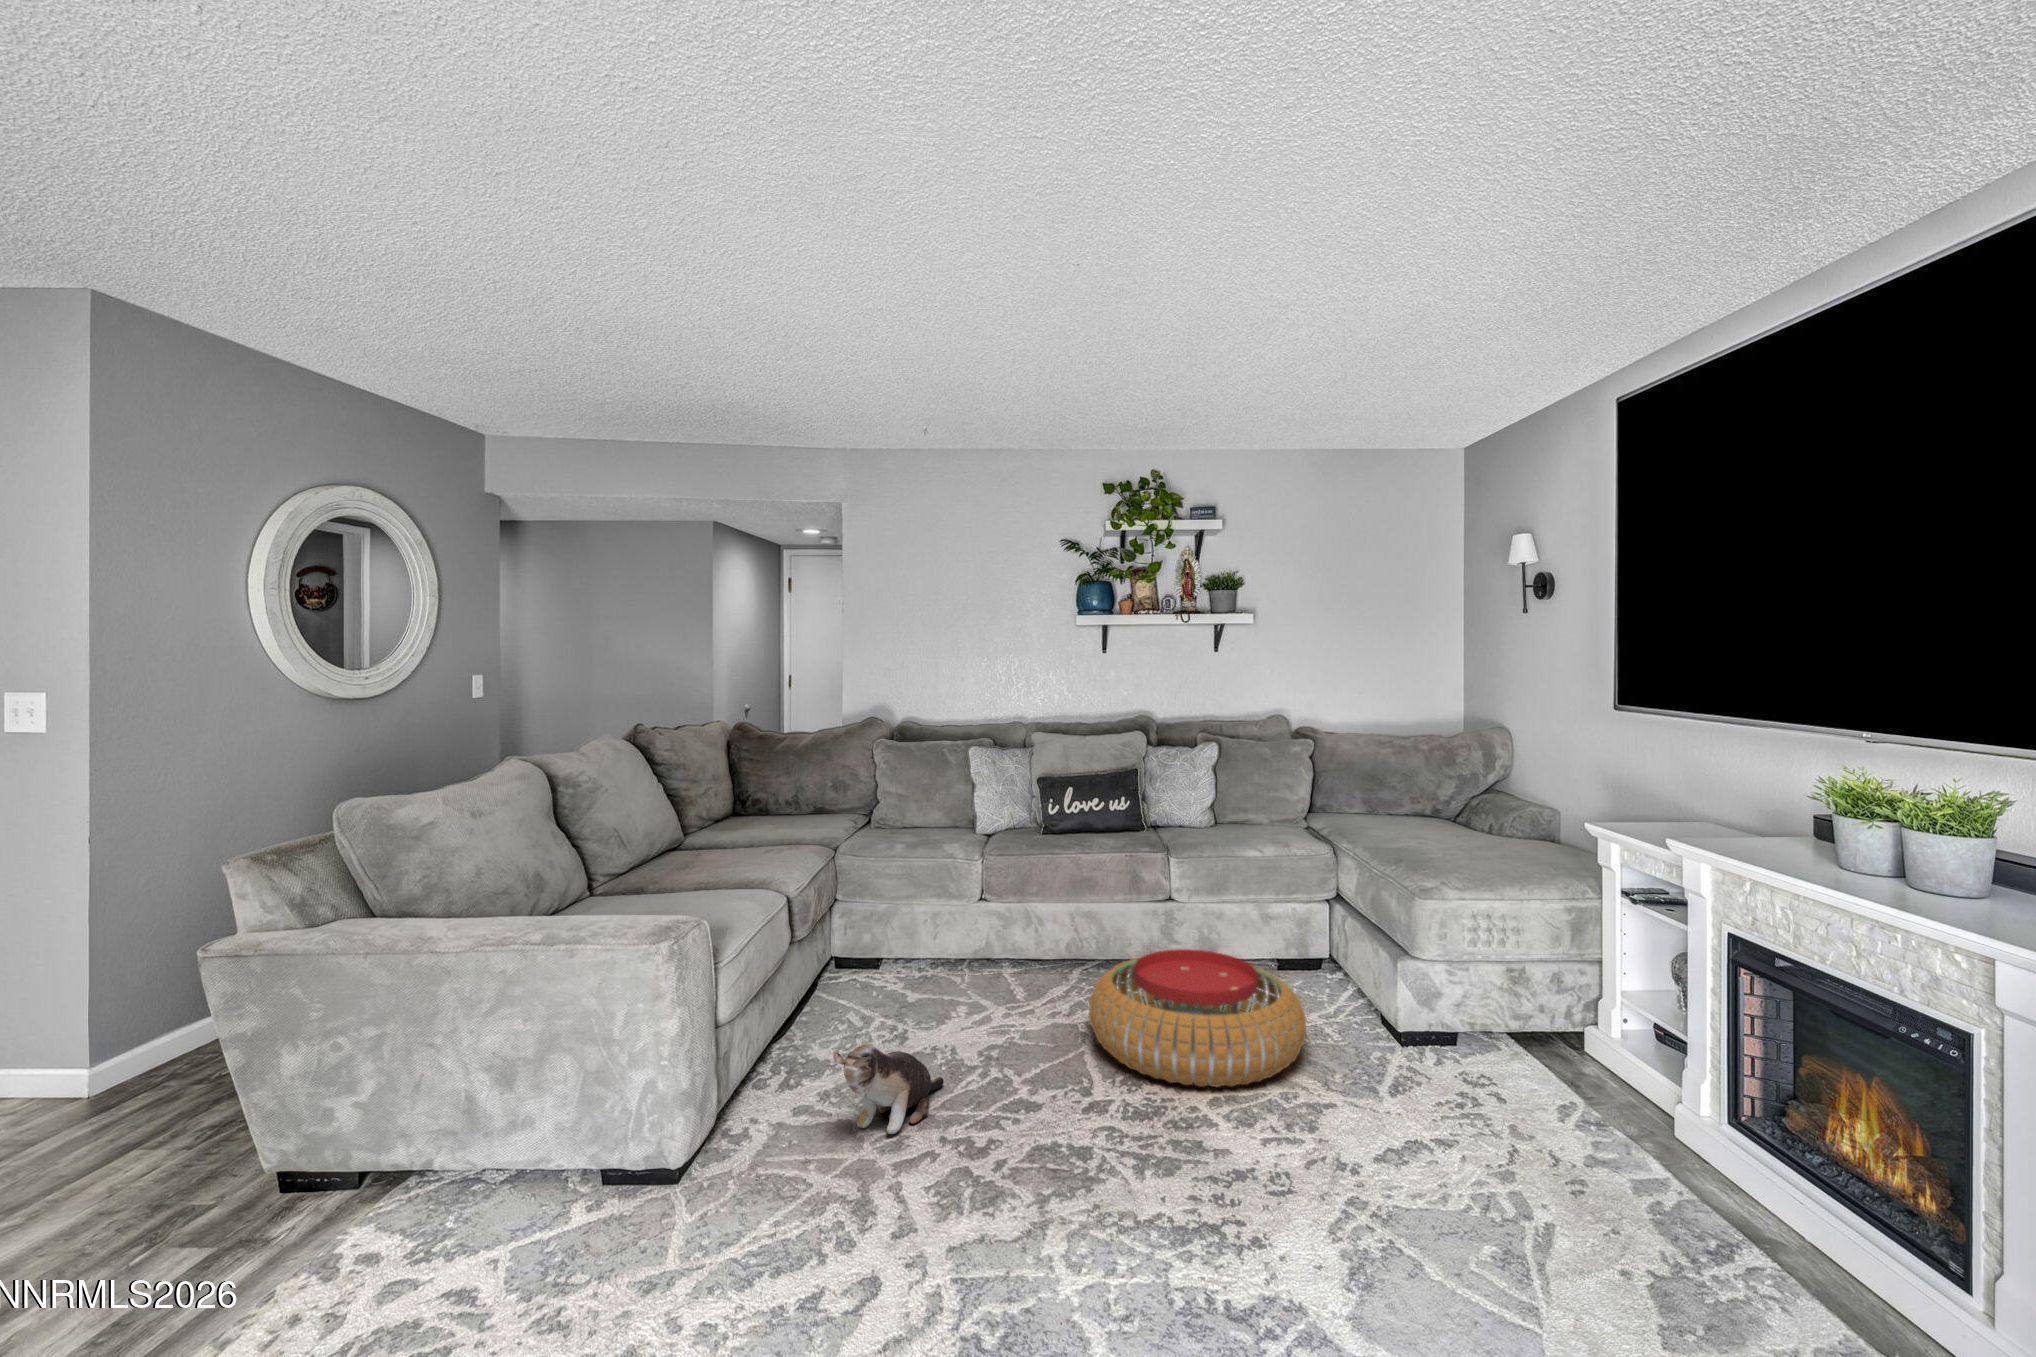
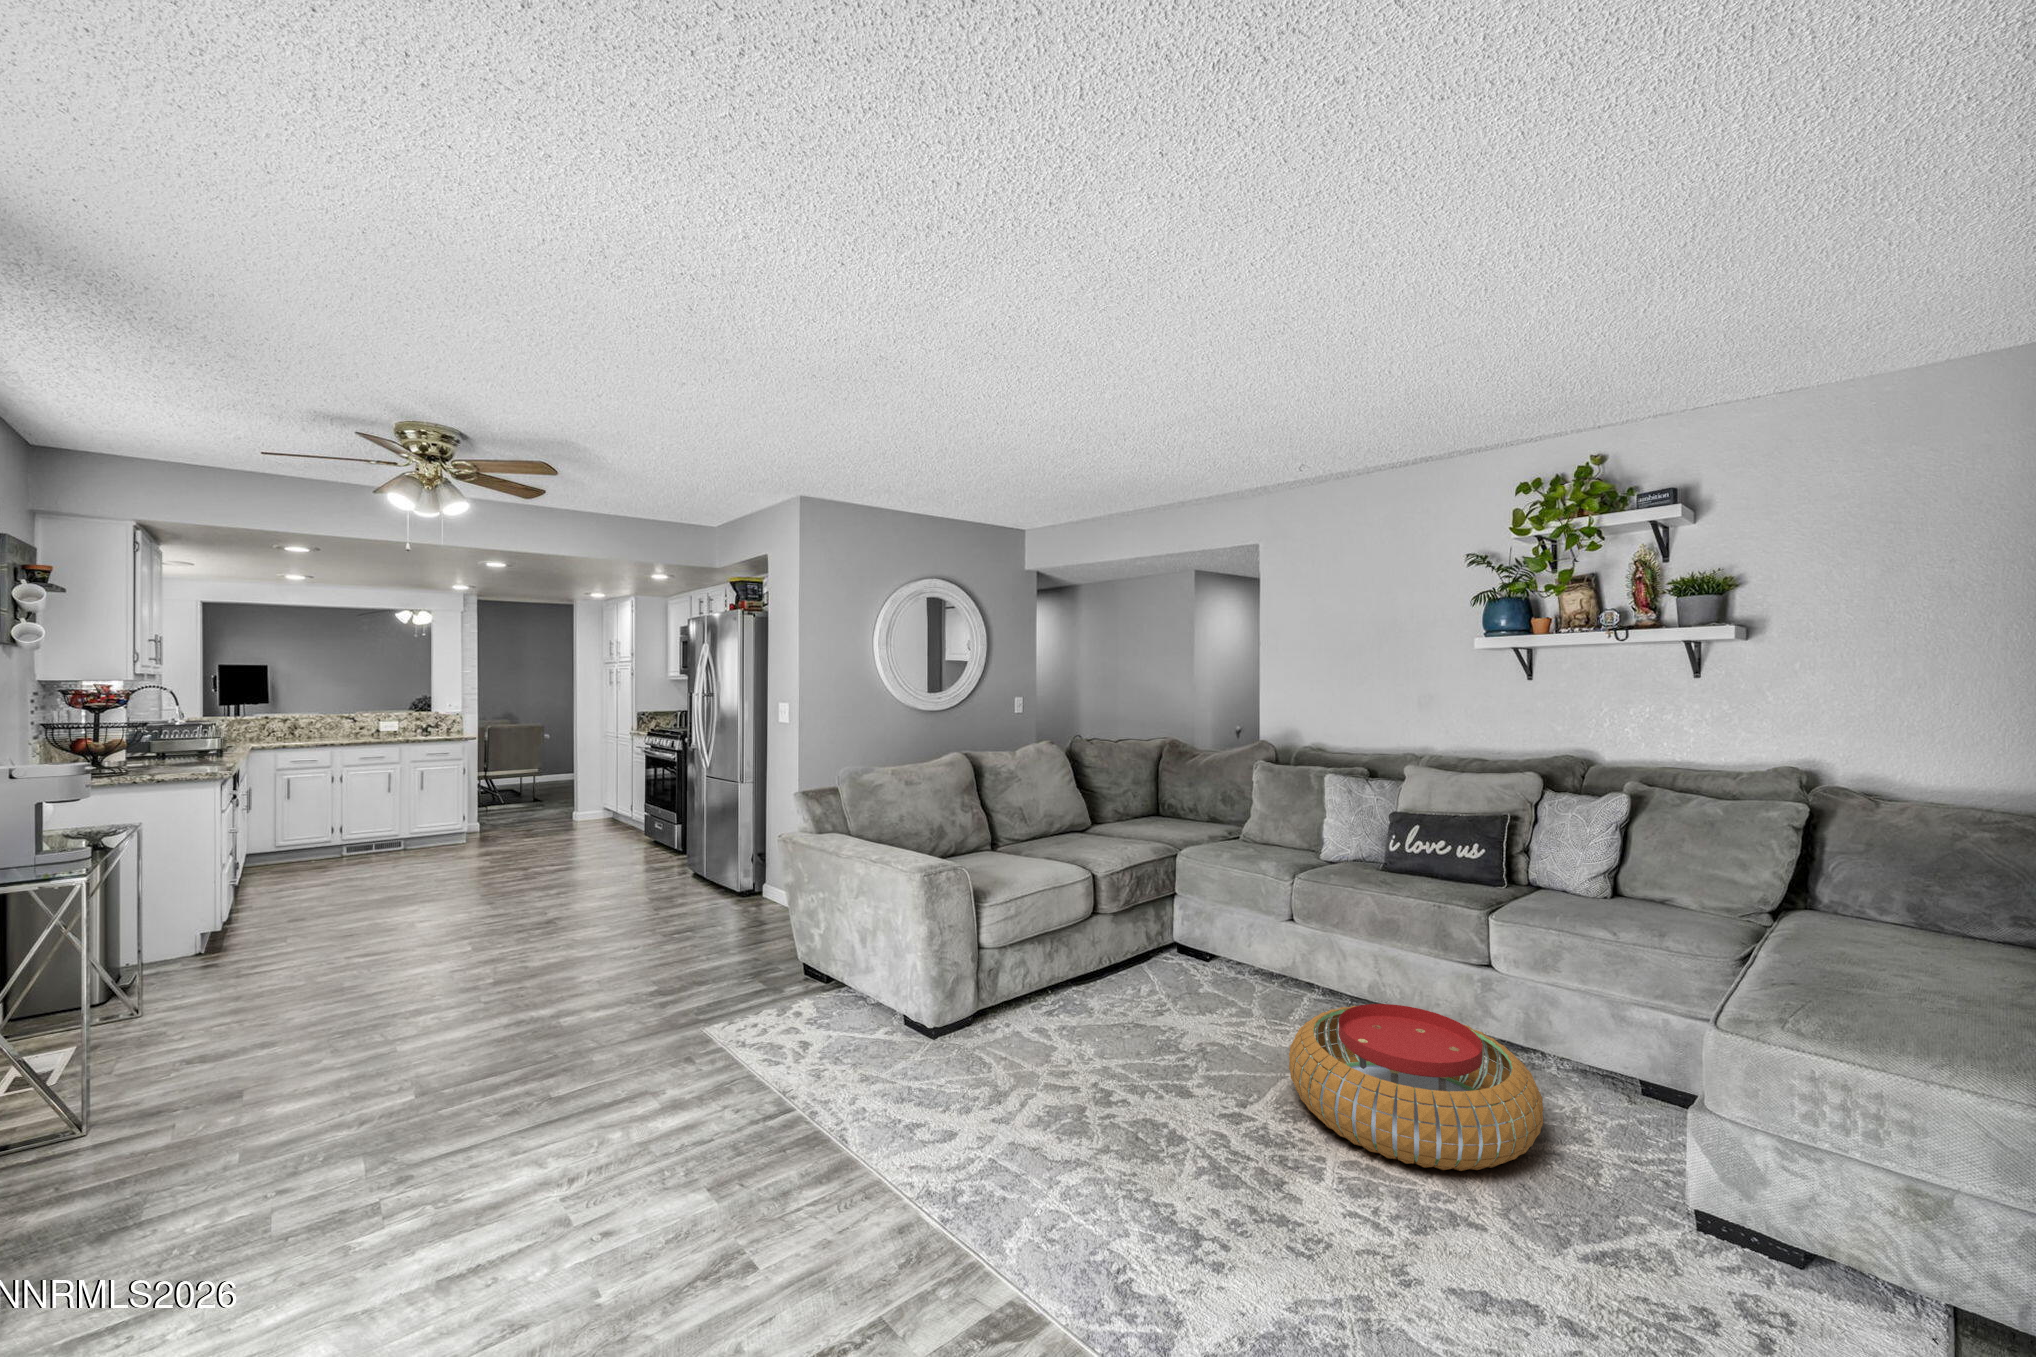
plush toy: present [833,1044,944,1134] -> none [1027,990,1146,1067]

